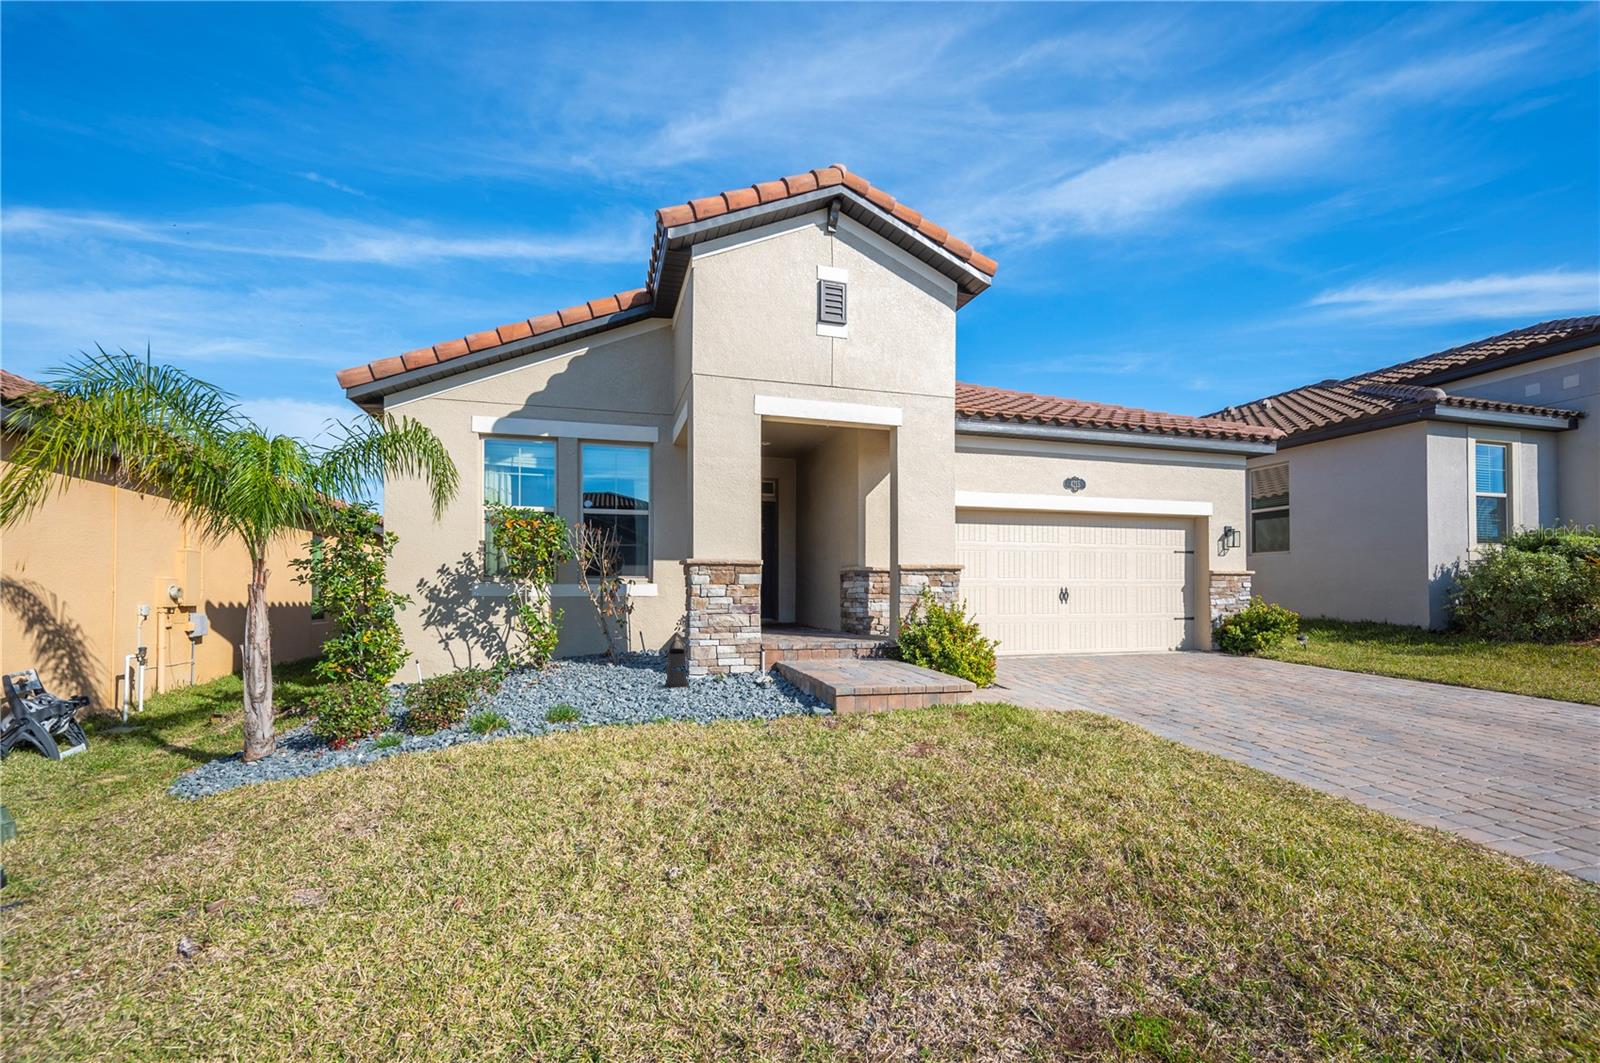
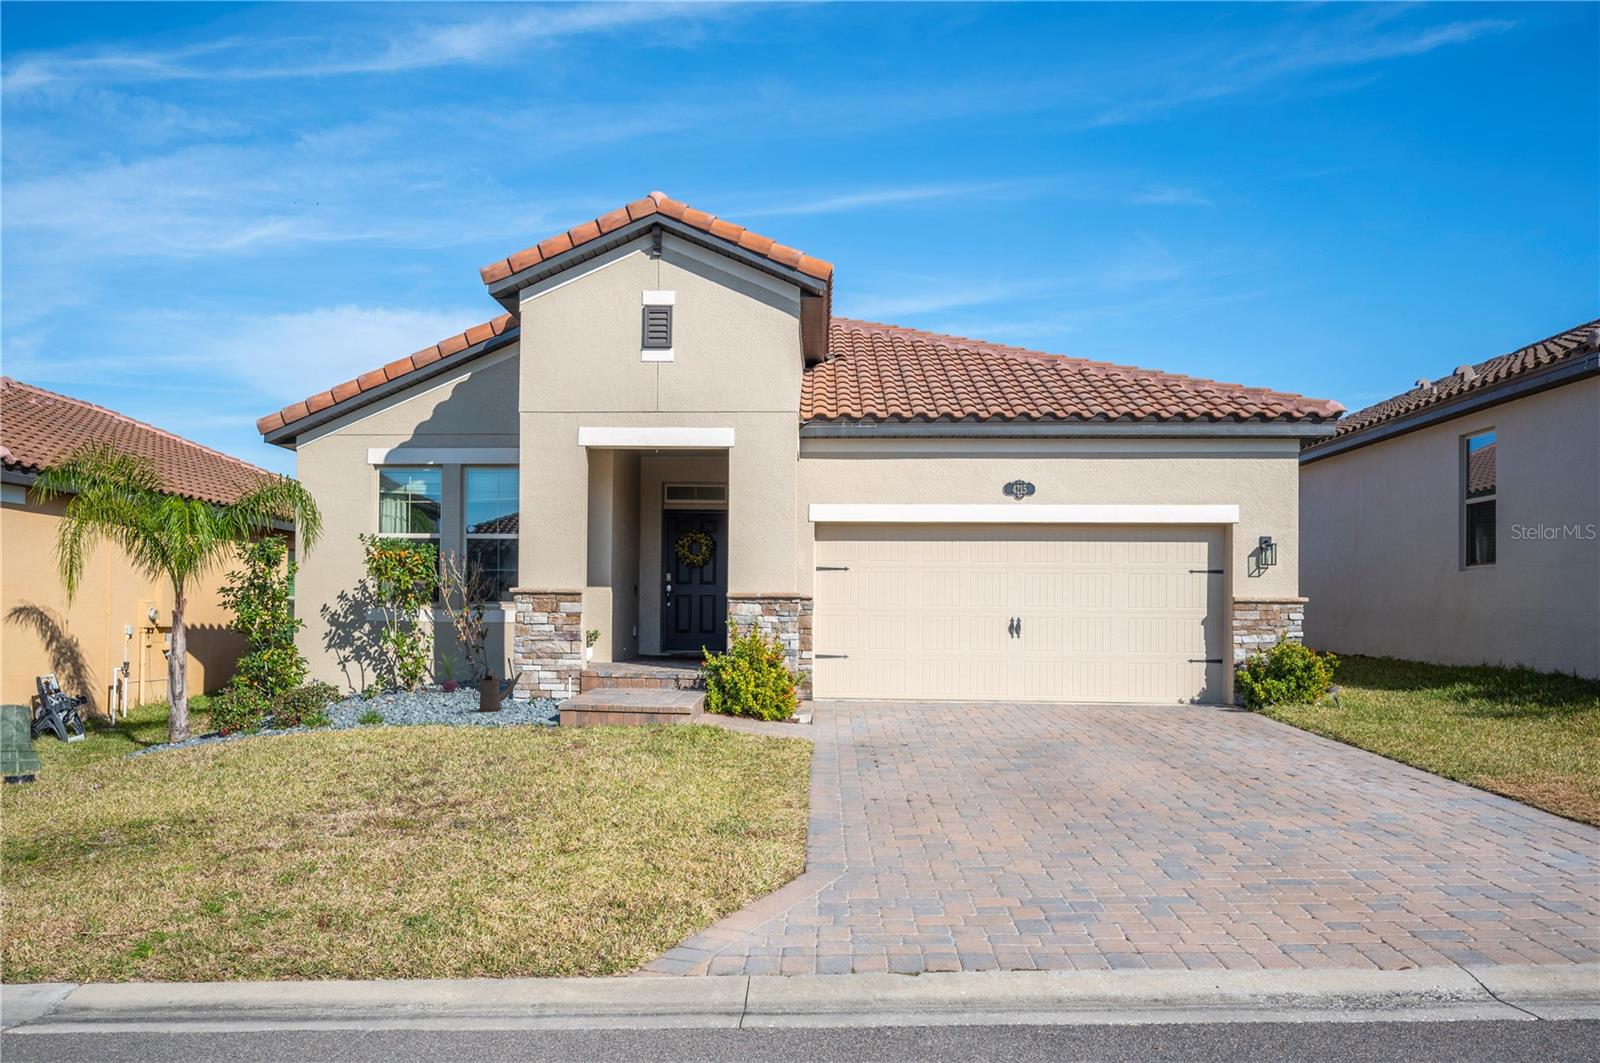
decorative plant: none [547,627,596,669] -> present [438,653,457,692]

